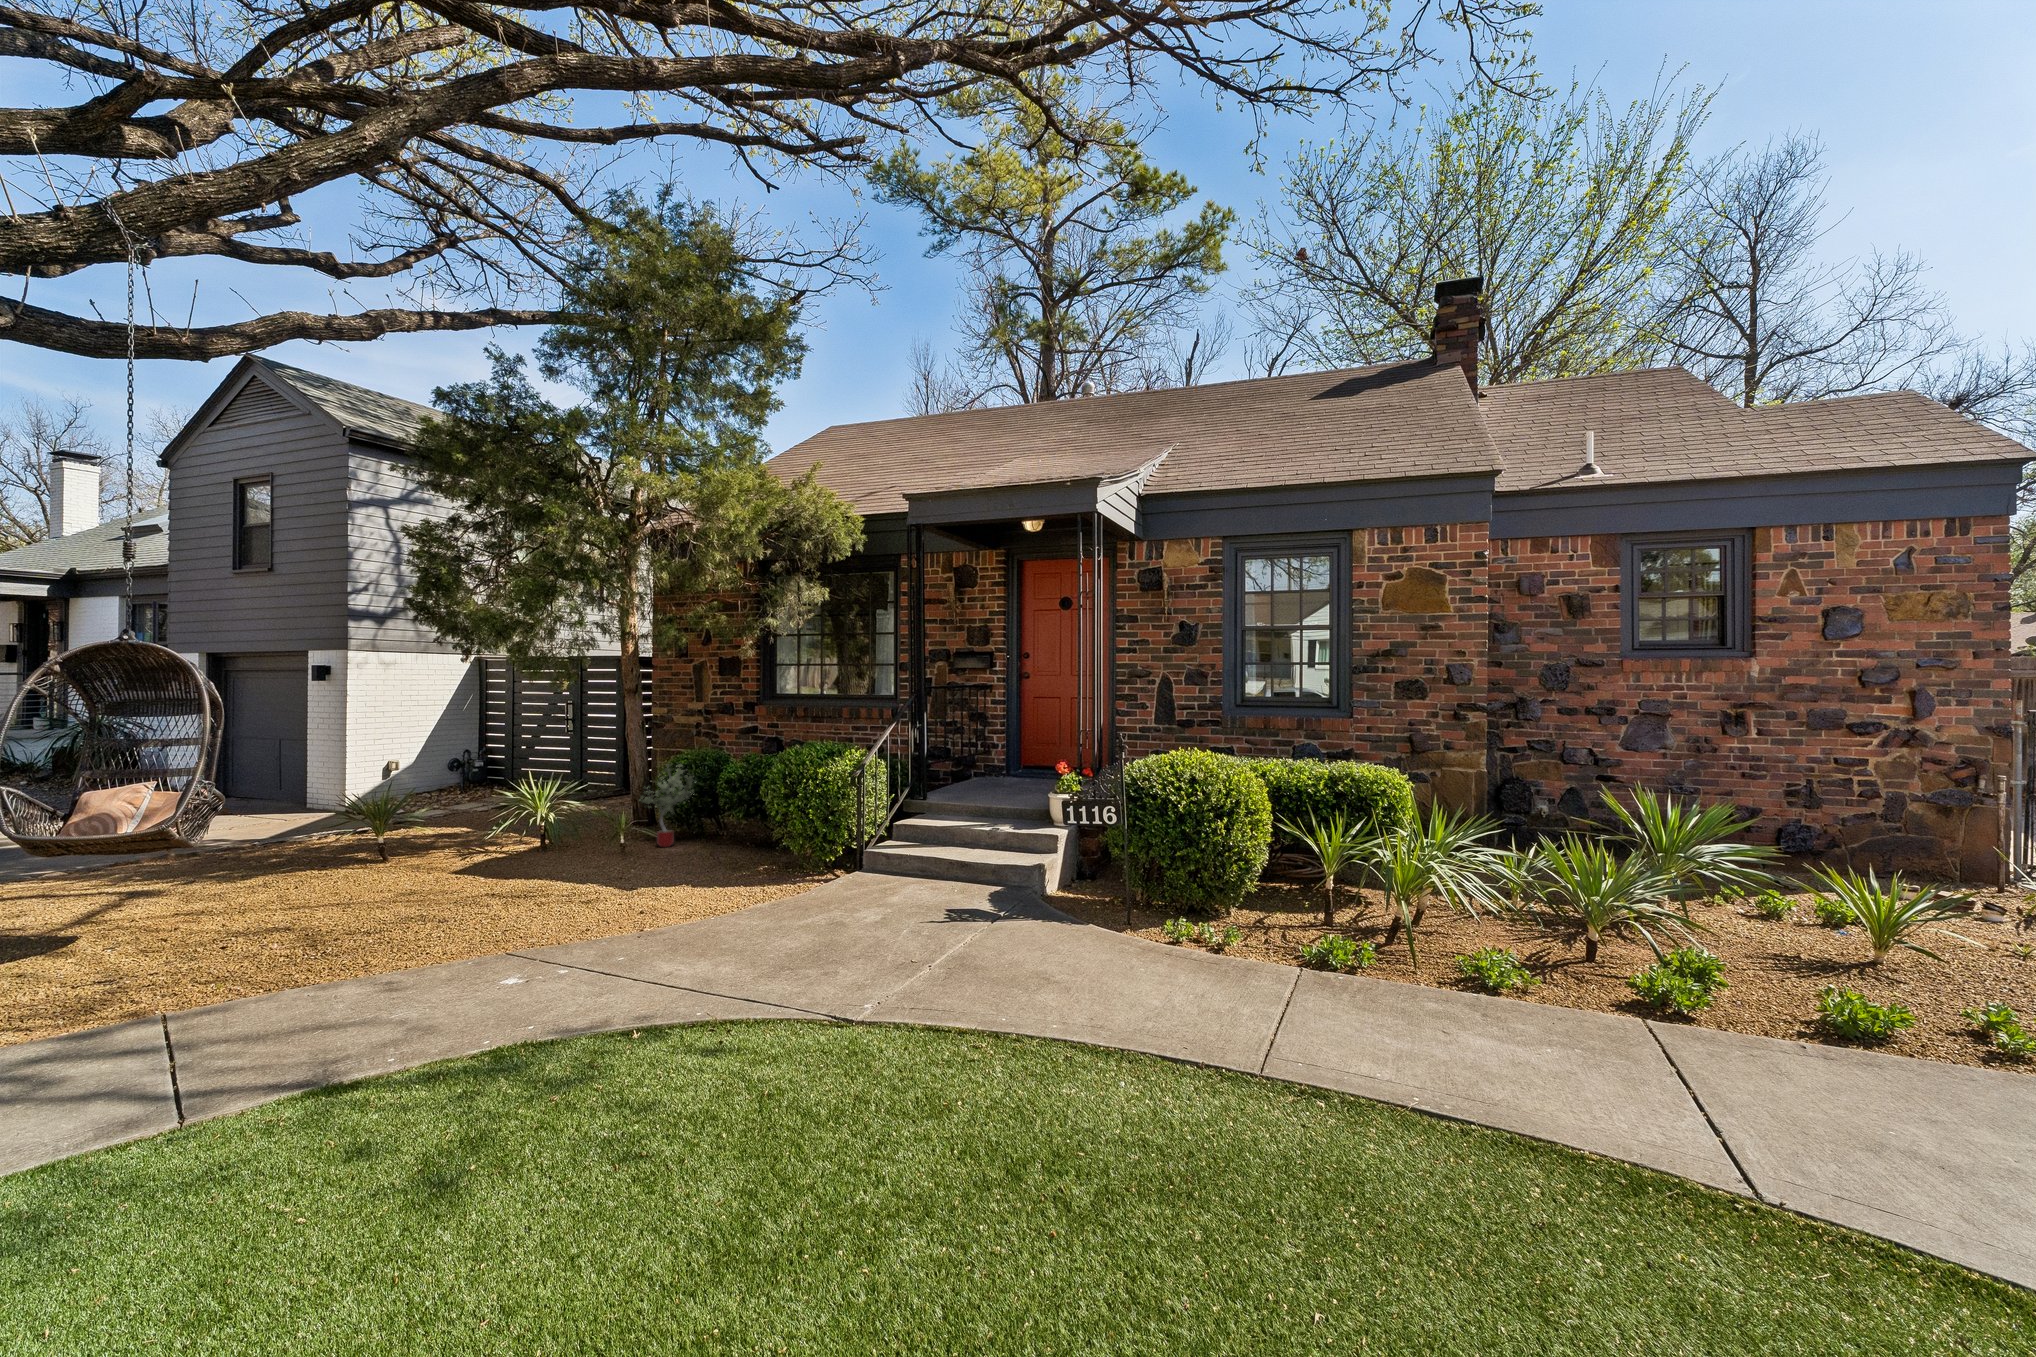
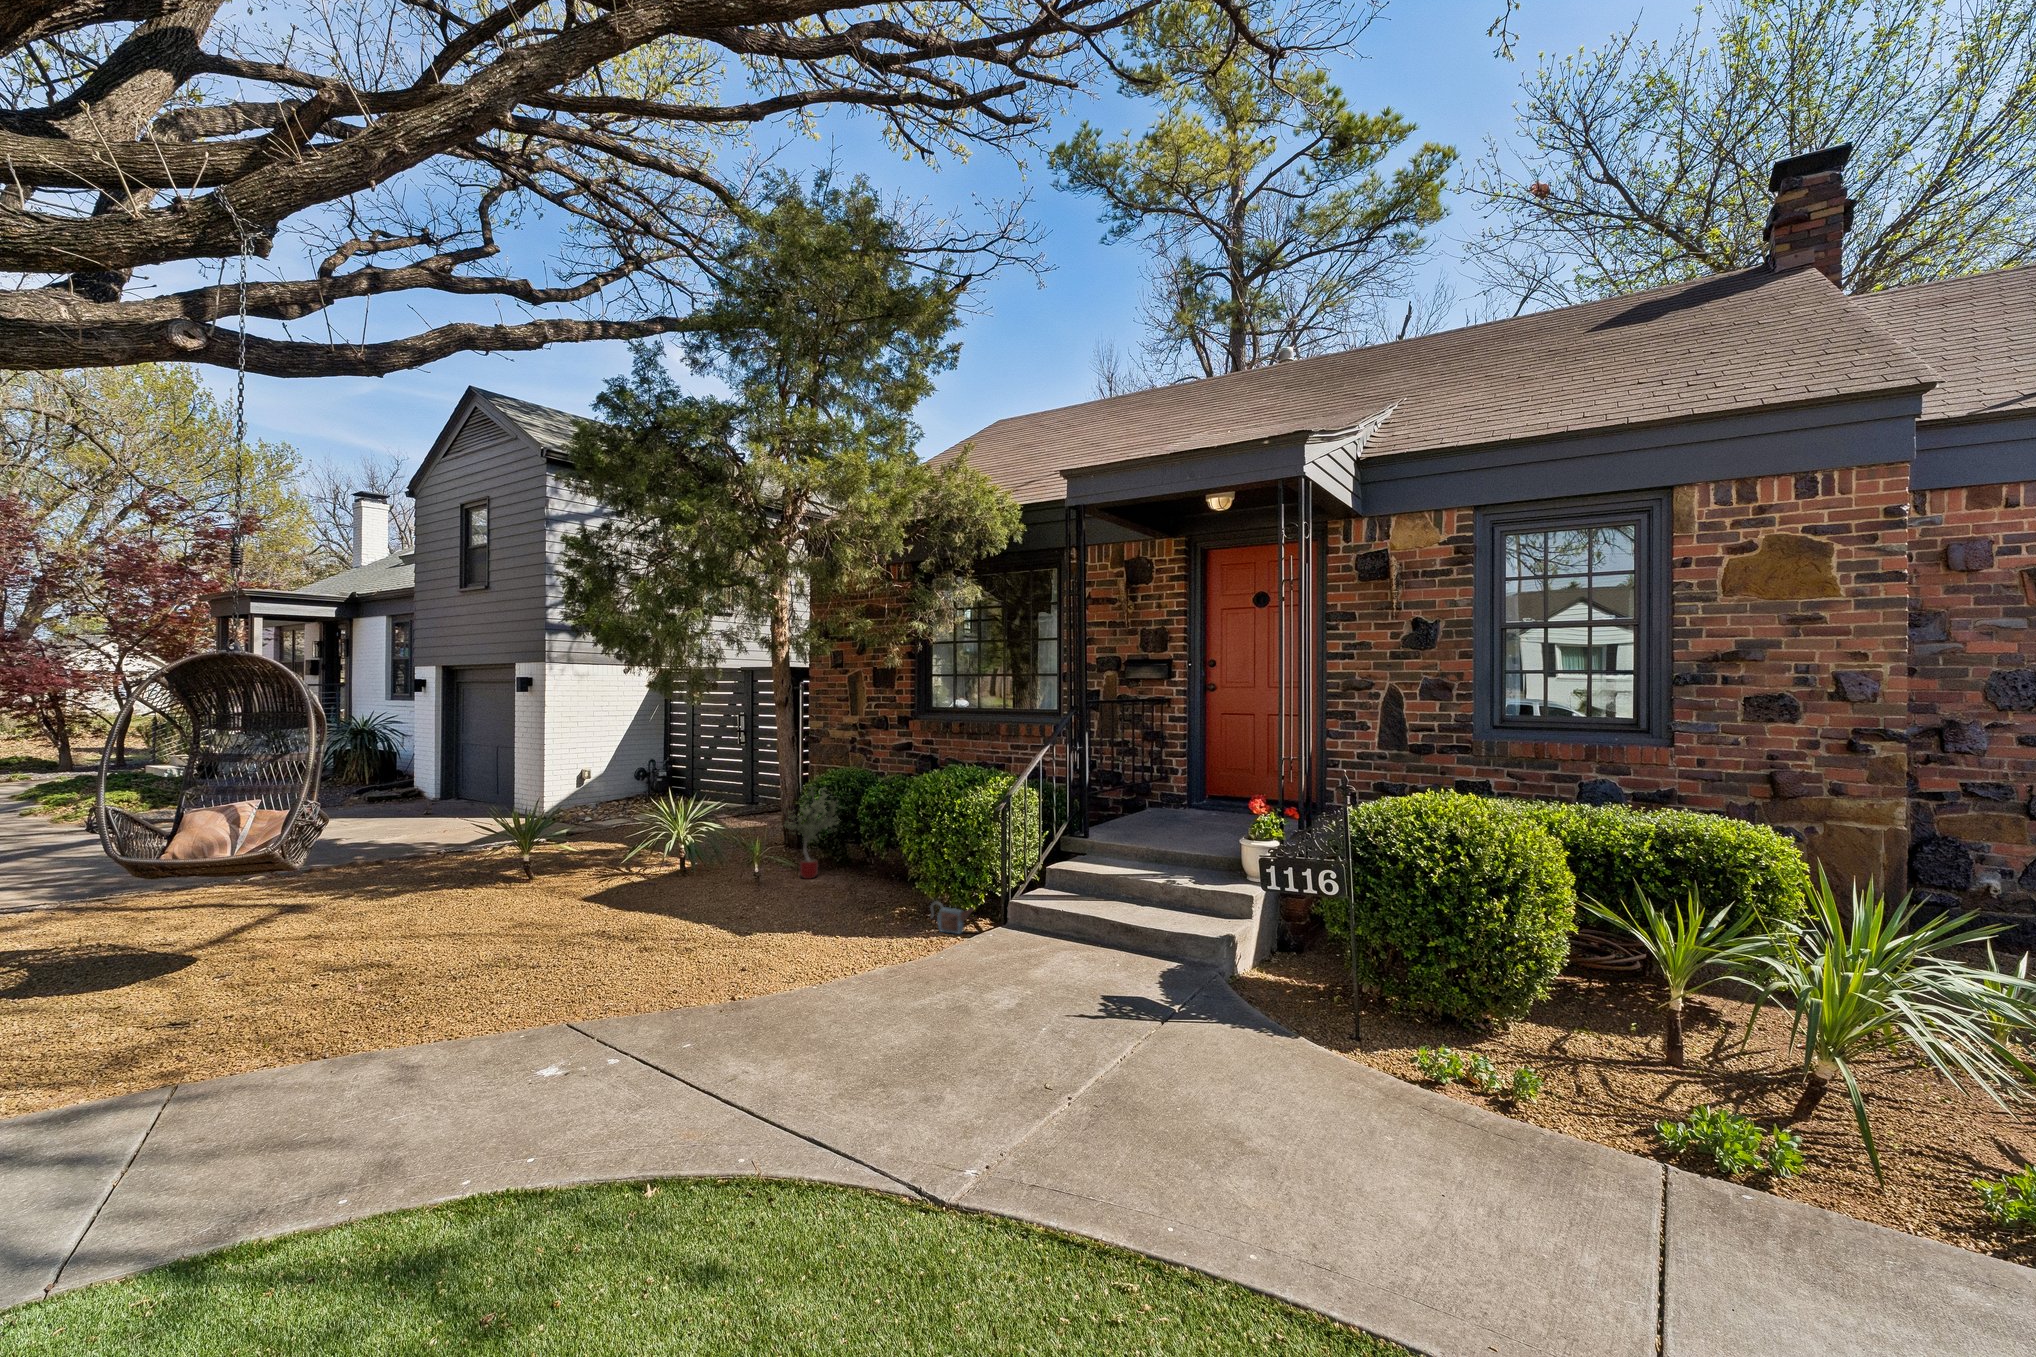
watering can: none [791,854,832,880] -> present [930,901,975,934]

